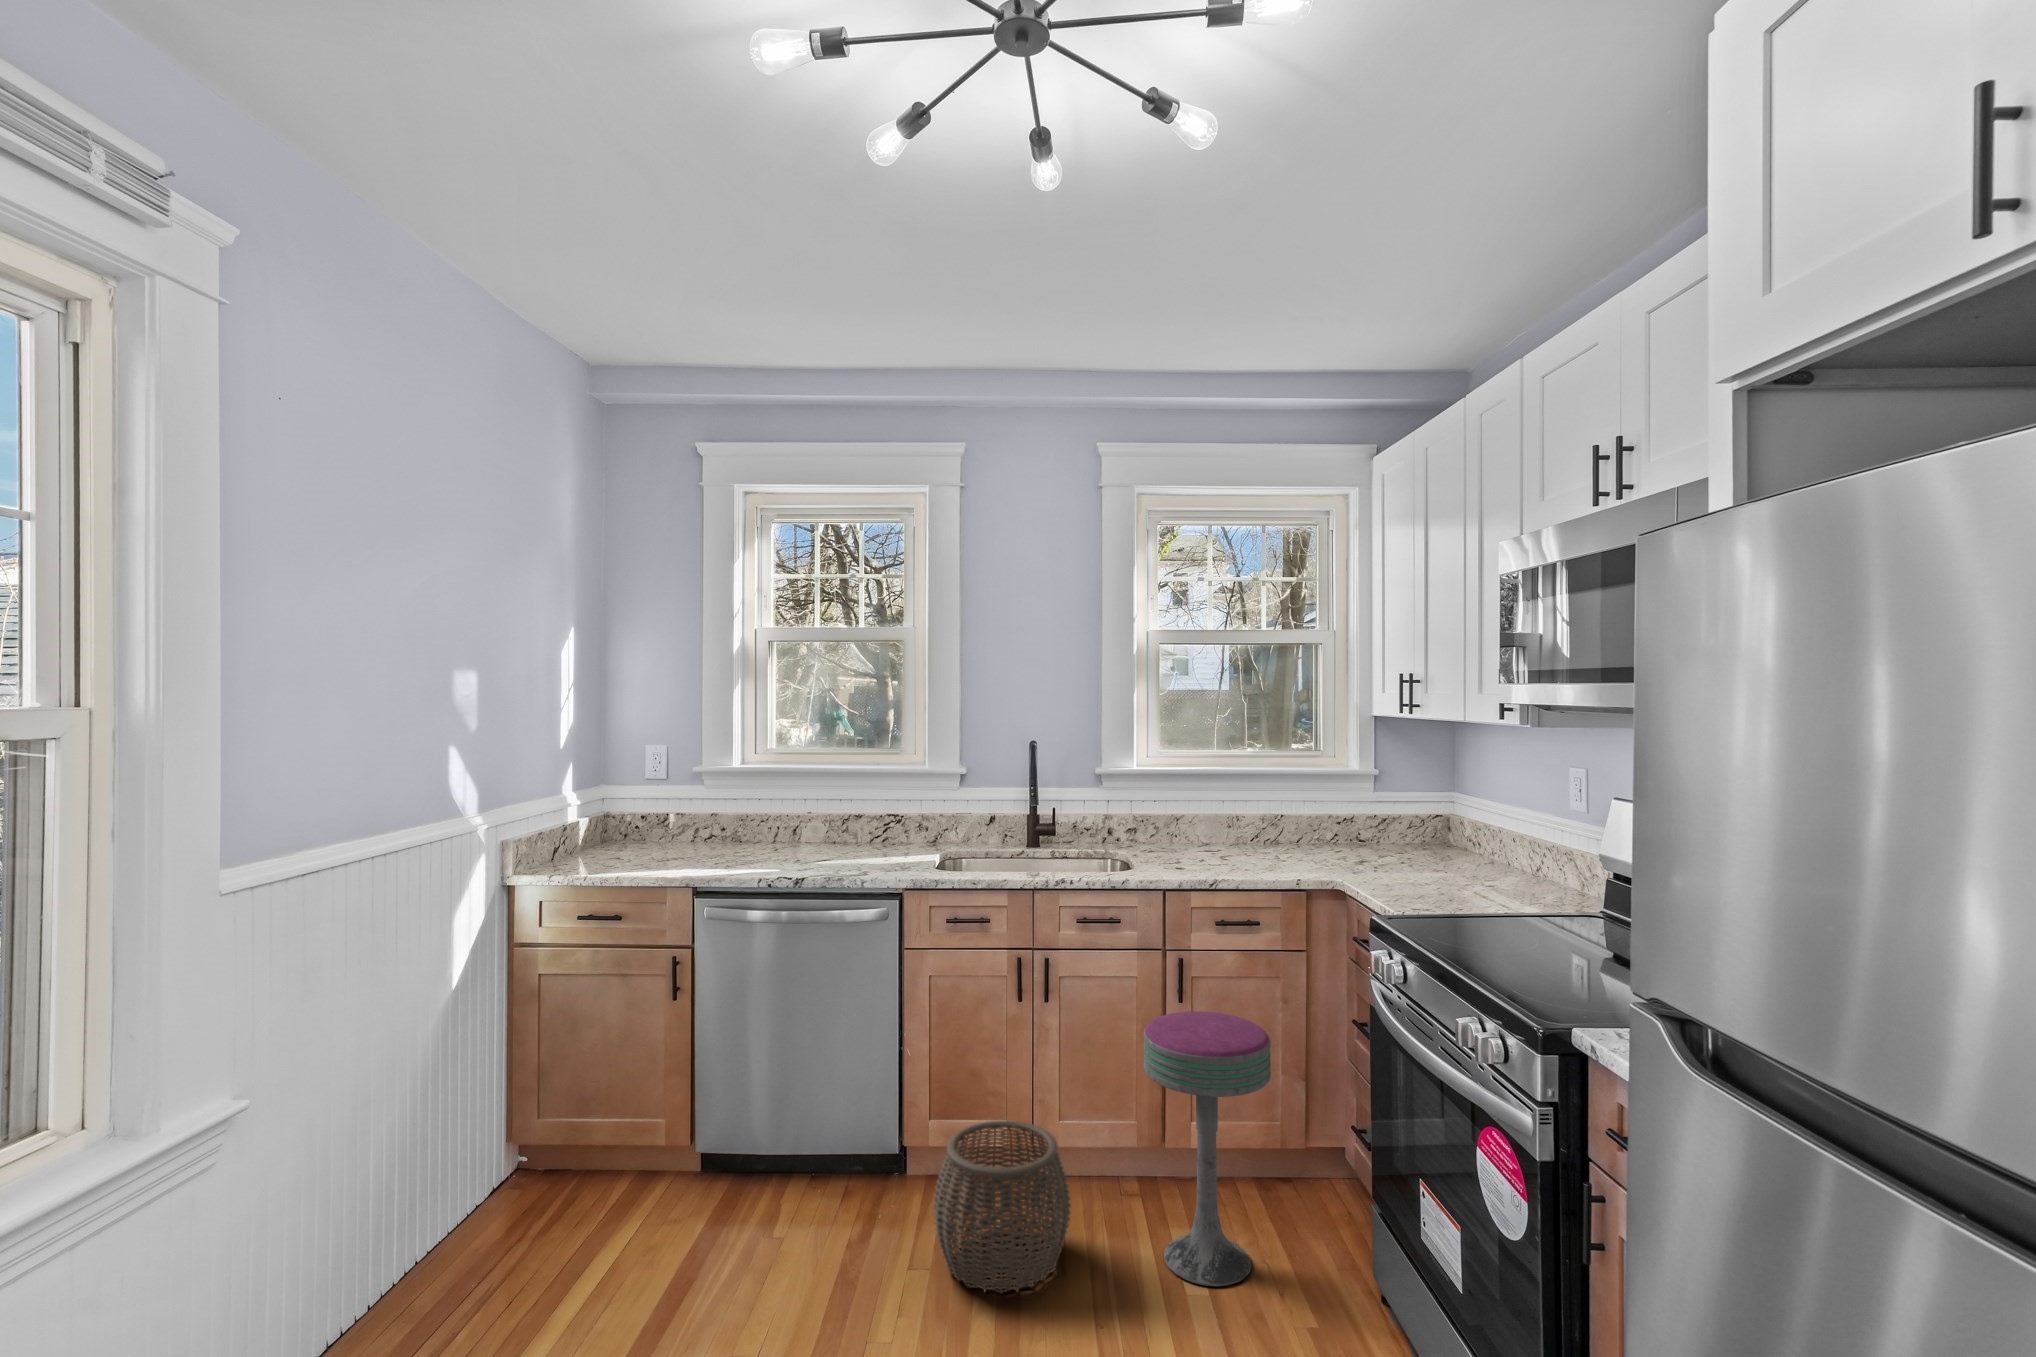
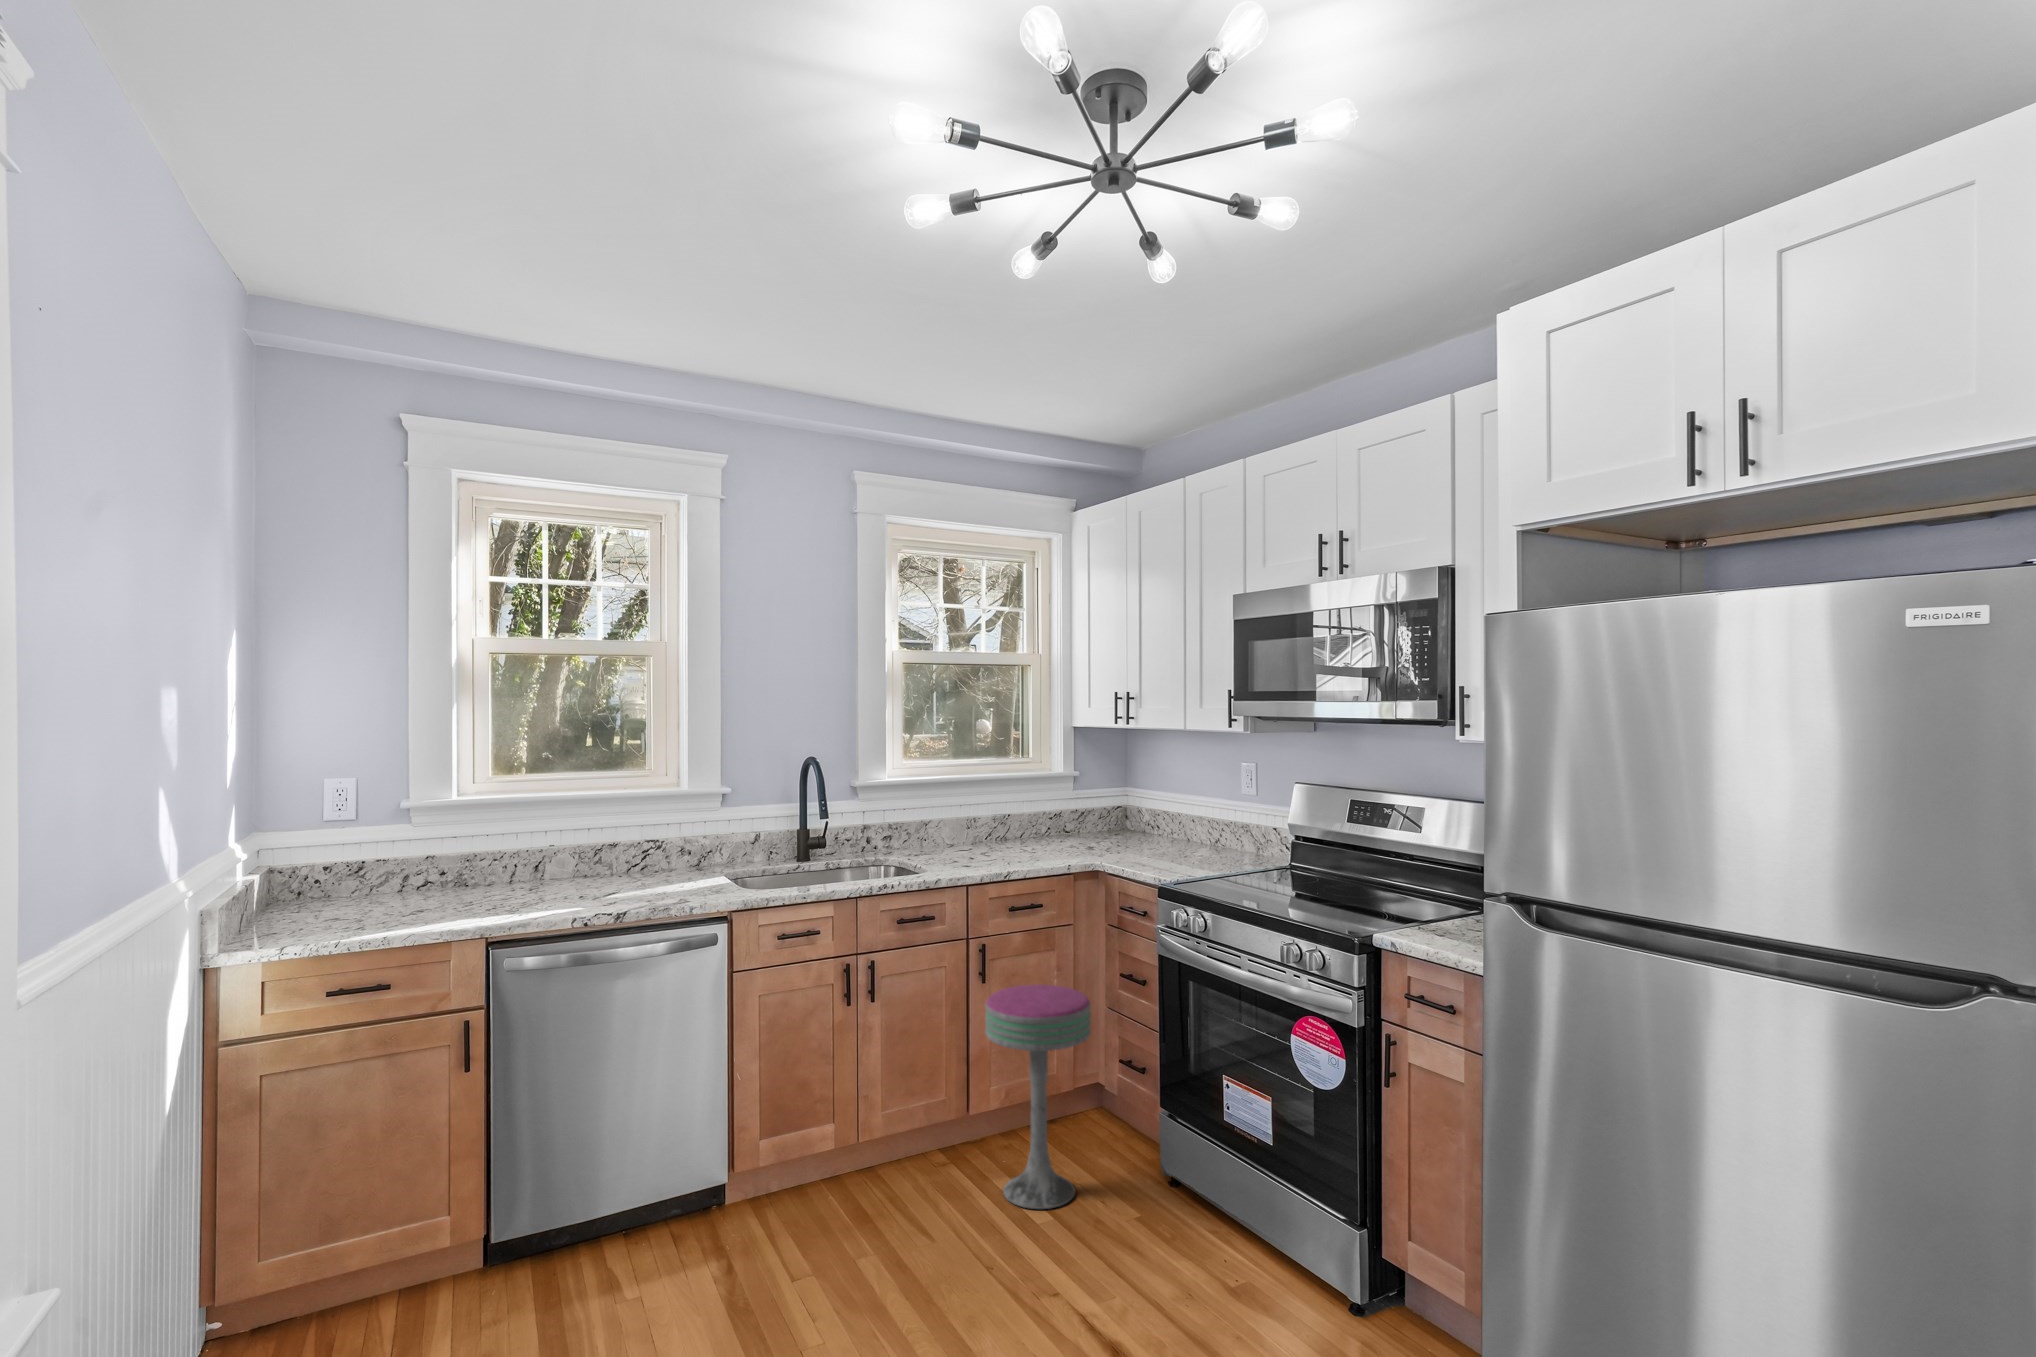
woven basket: present [933,1120,1071,1293] -> none [815,1113,942,1267]

